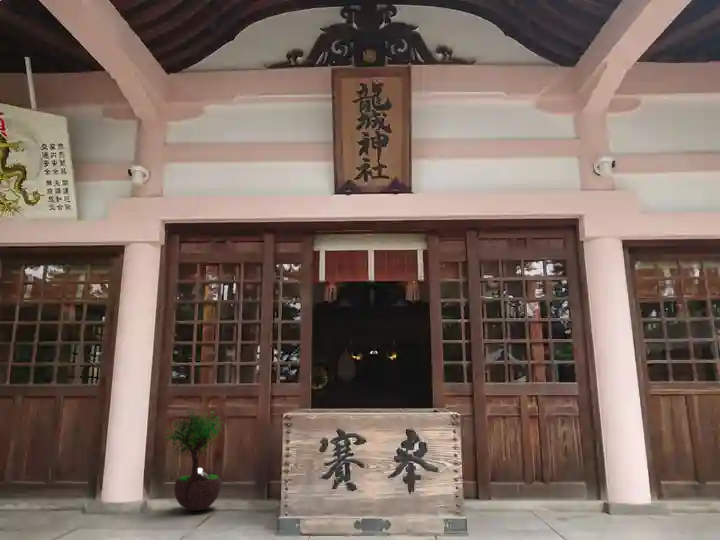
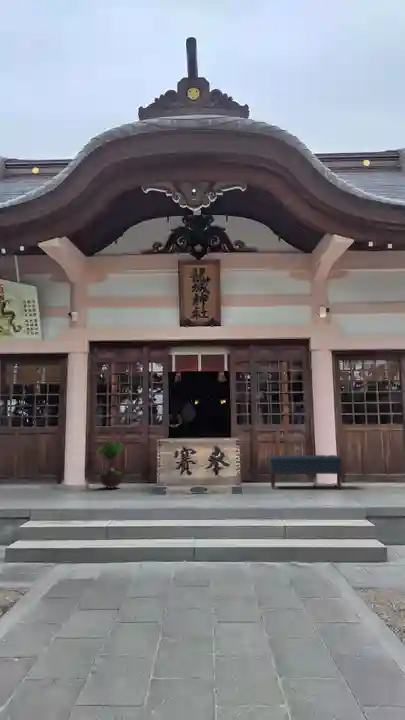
bench: none [511,443,674,521] -> present [269,455,341,489]

